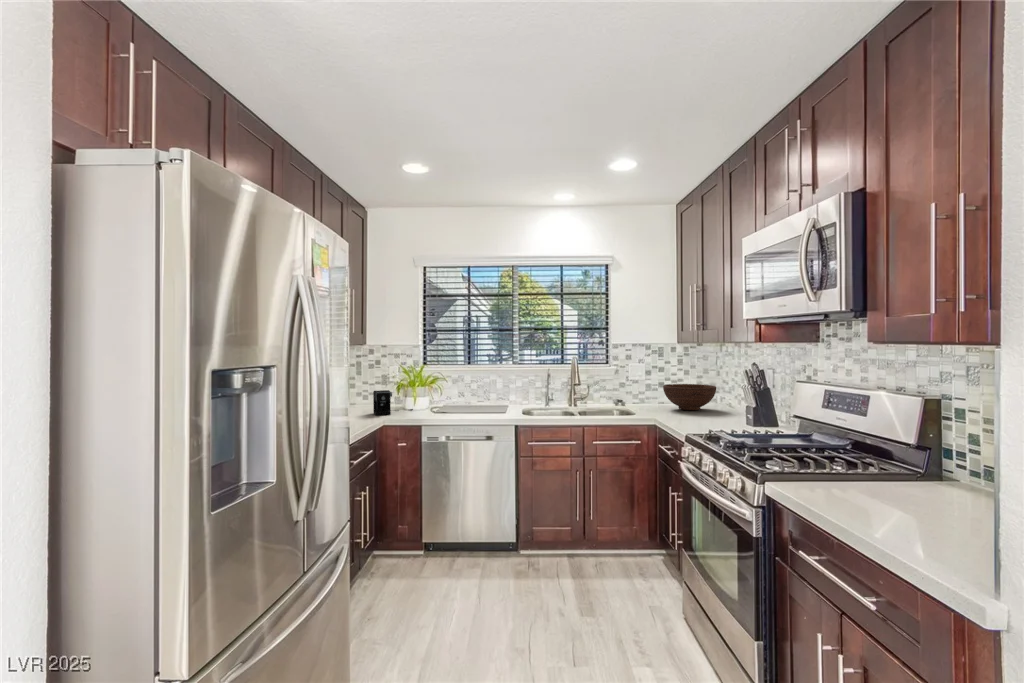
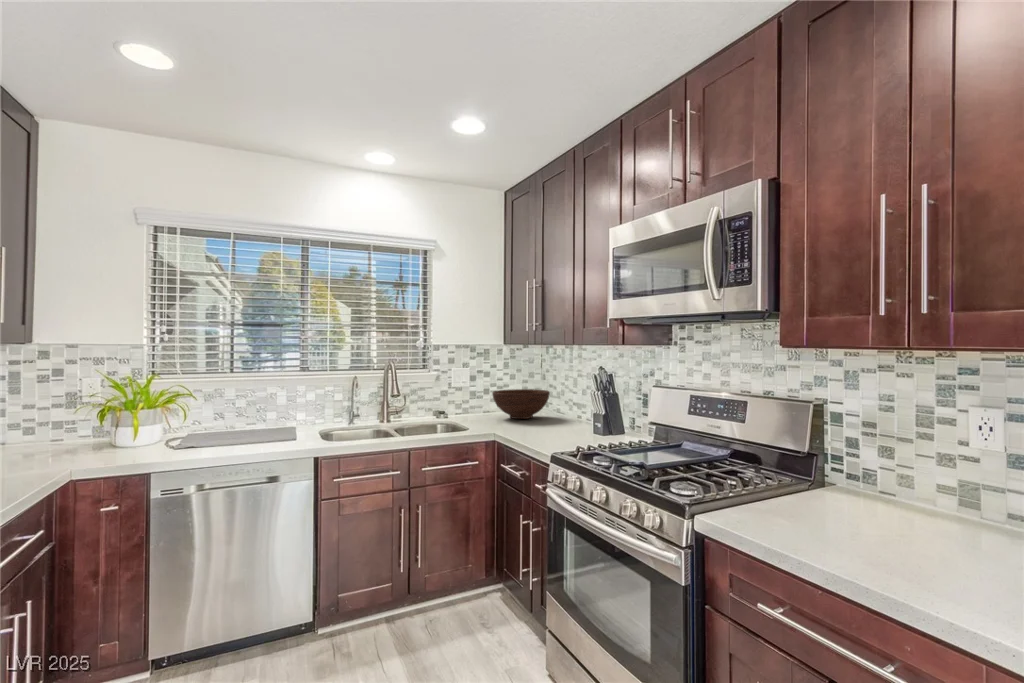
coffee maker: present [373,390,413,415] -> none [46,417,130,462]

